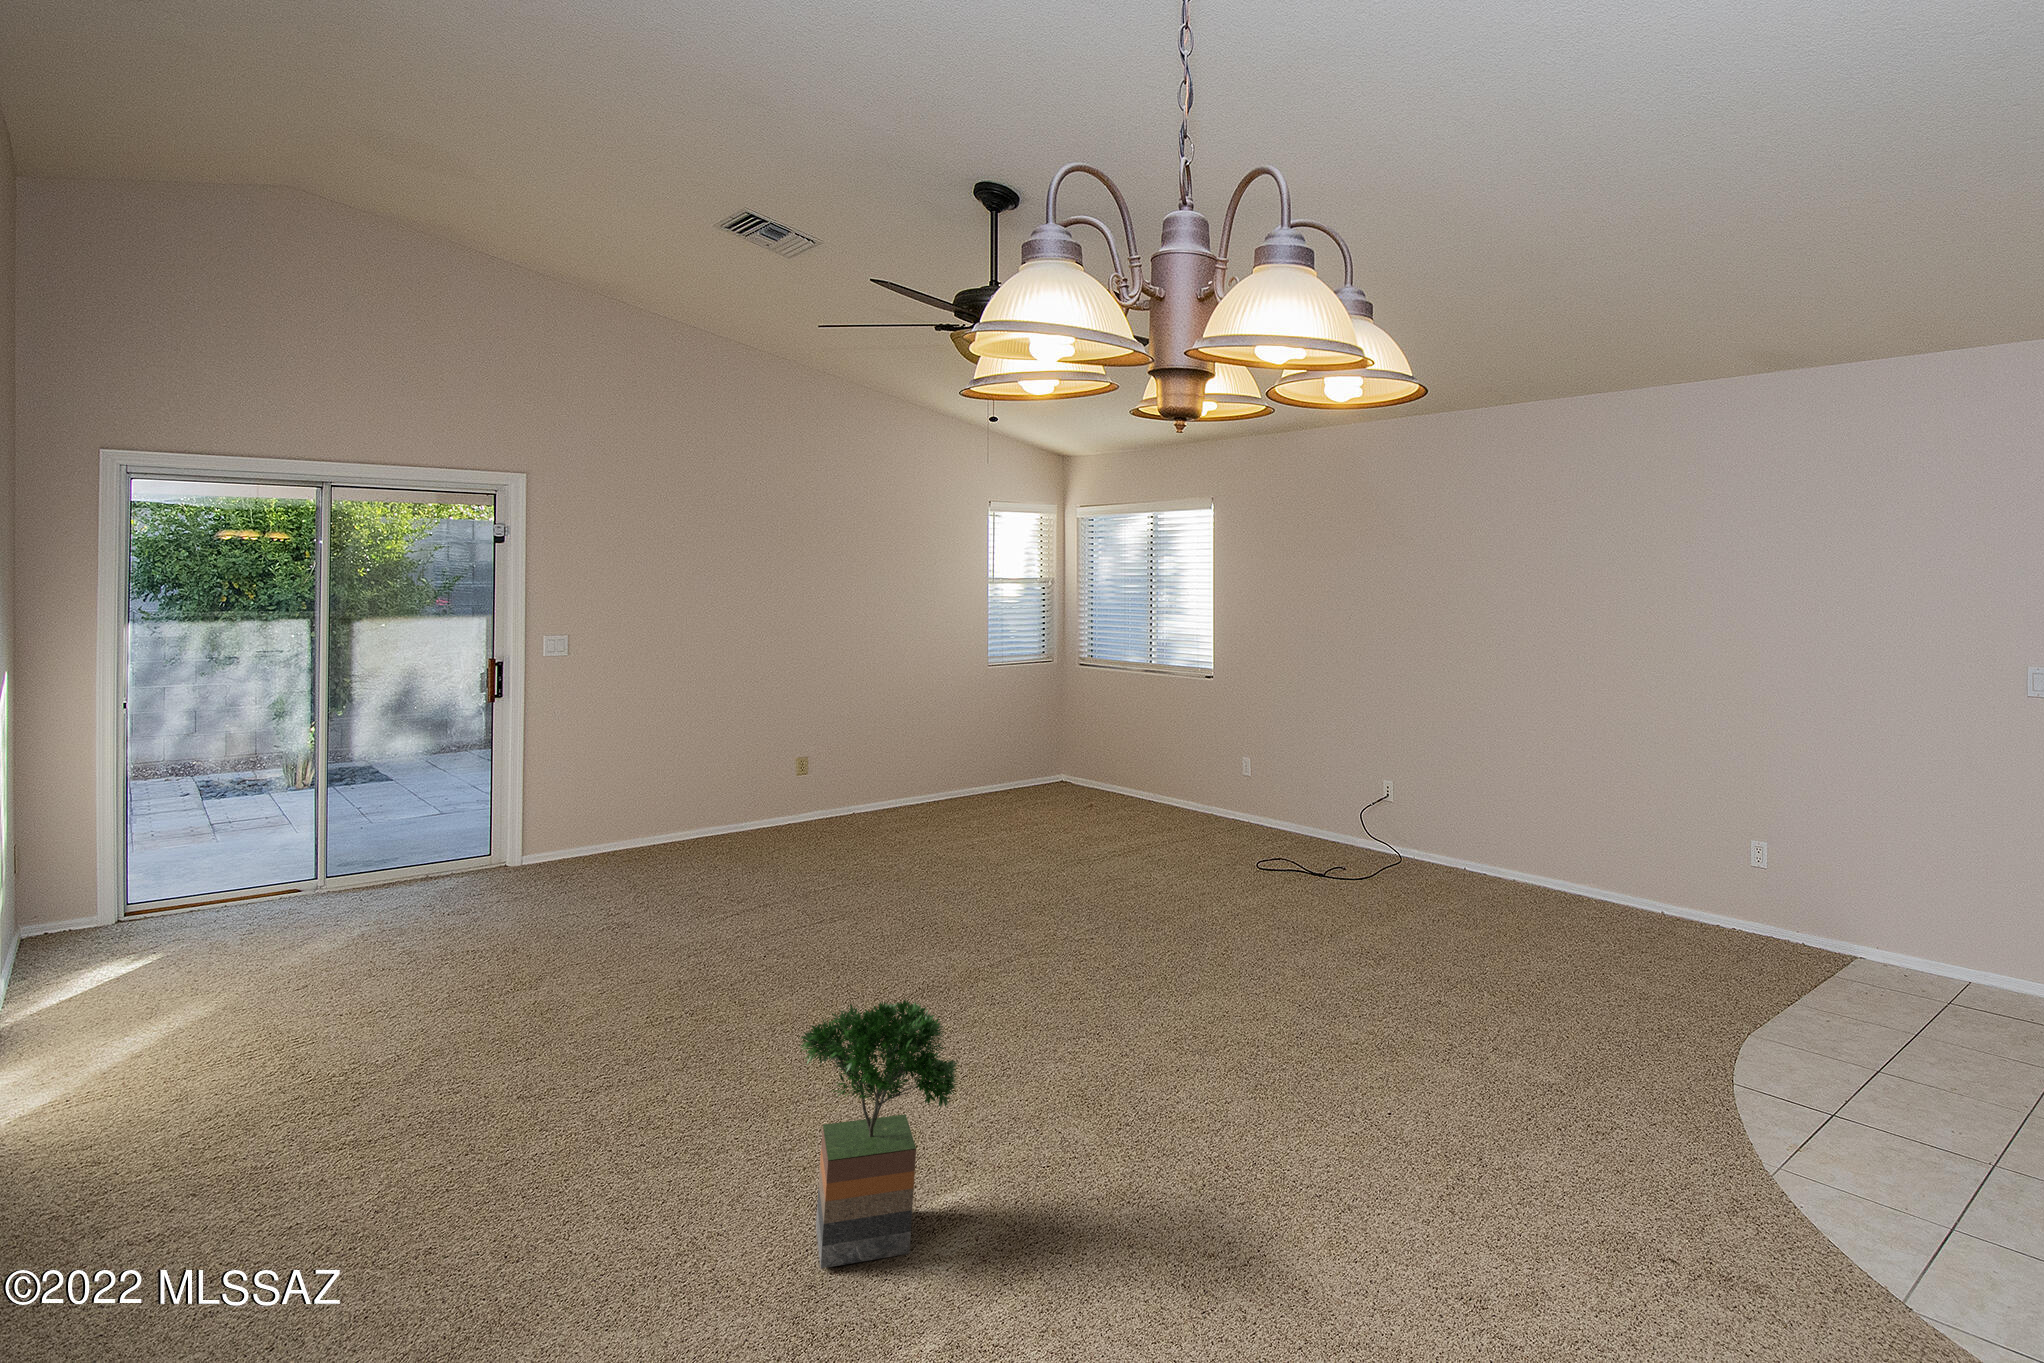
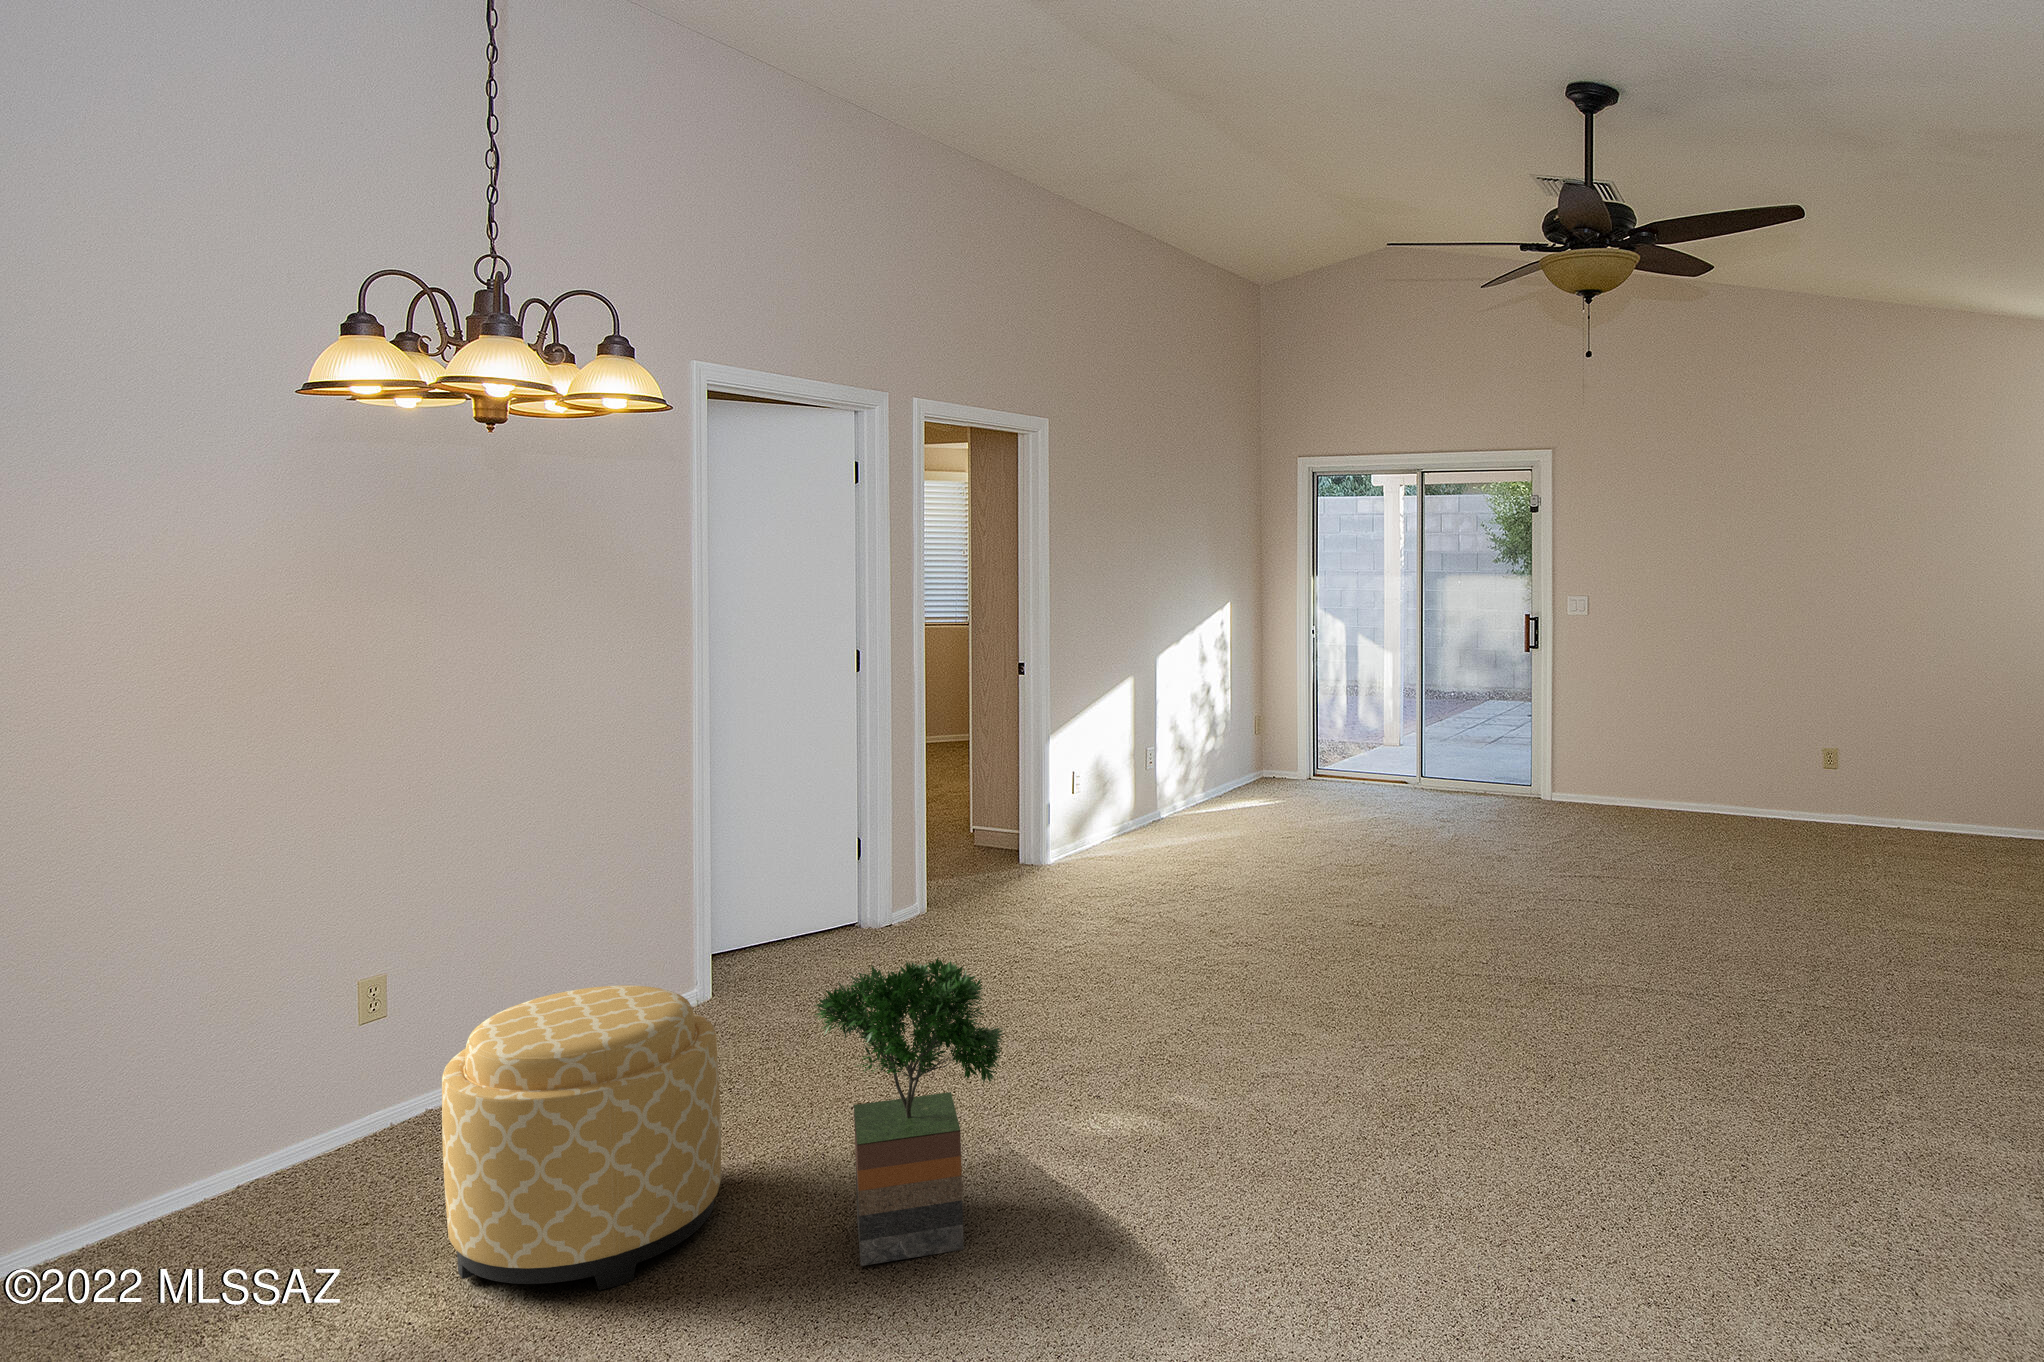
ottoman: none [447,1015,707,1291] -> present [442,985,721,1290]

